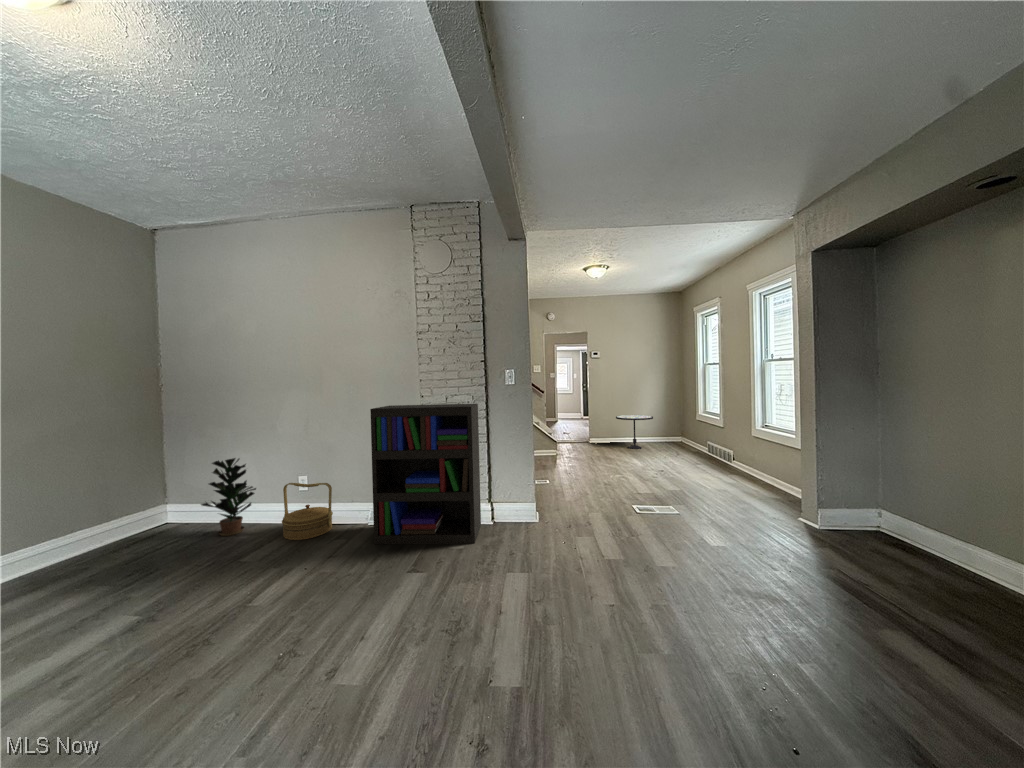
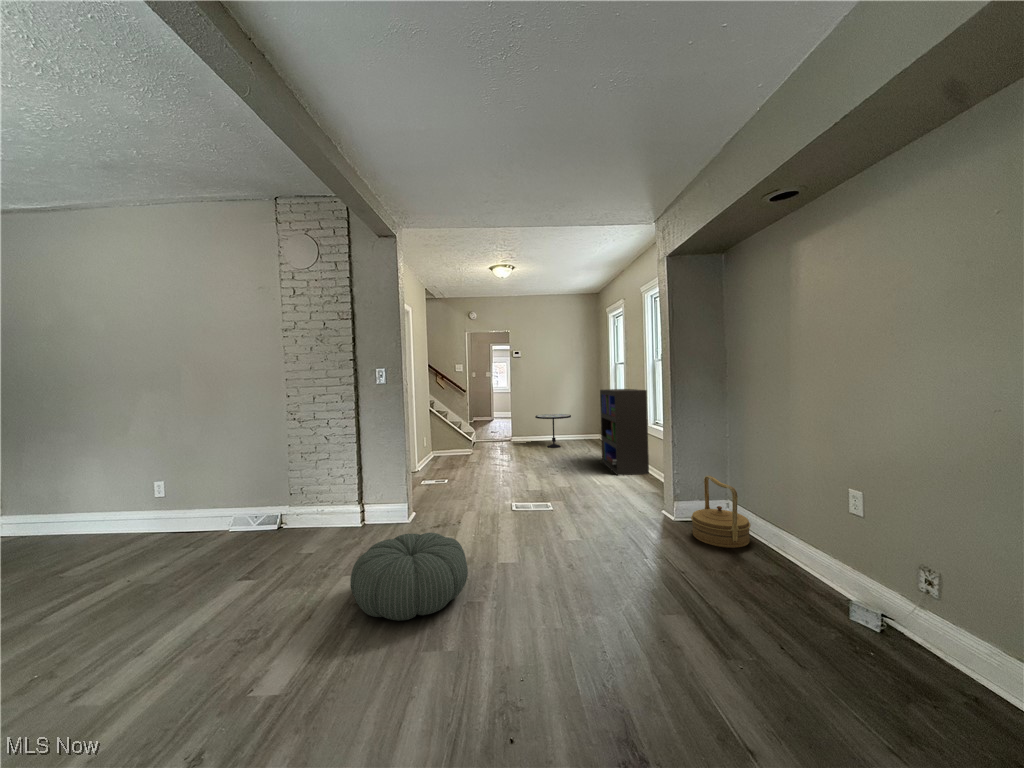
bookshelf: present [370,404,481,544] -> present [600,389,649,475]
potted plant: present [201,458,256,536] -> none [28,464,102,549]
woven basket: present [282,483,333,540] -> present [691,476,751,548]
pouf: none [538,539,658,634] -> present [350,533,468,621]

